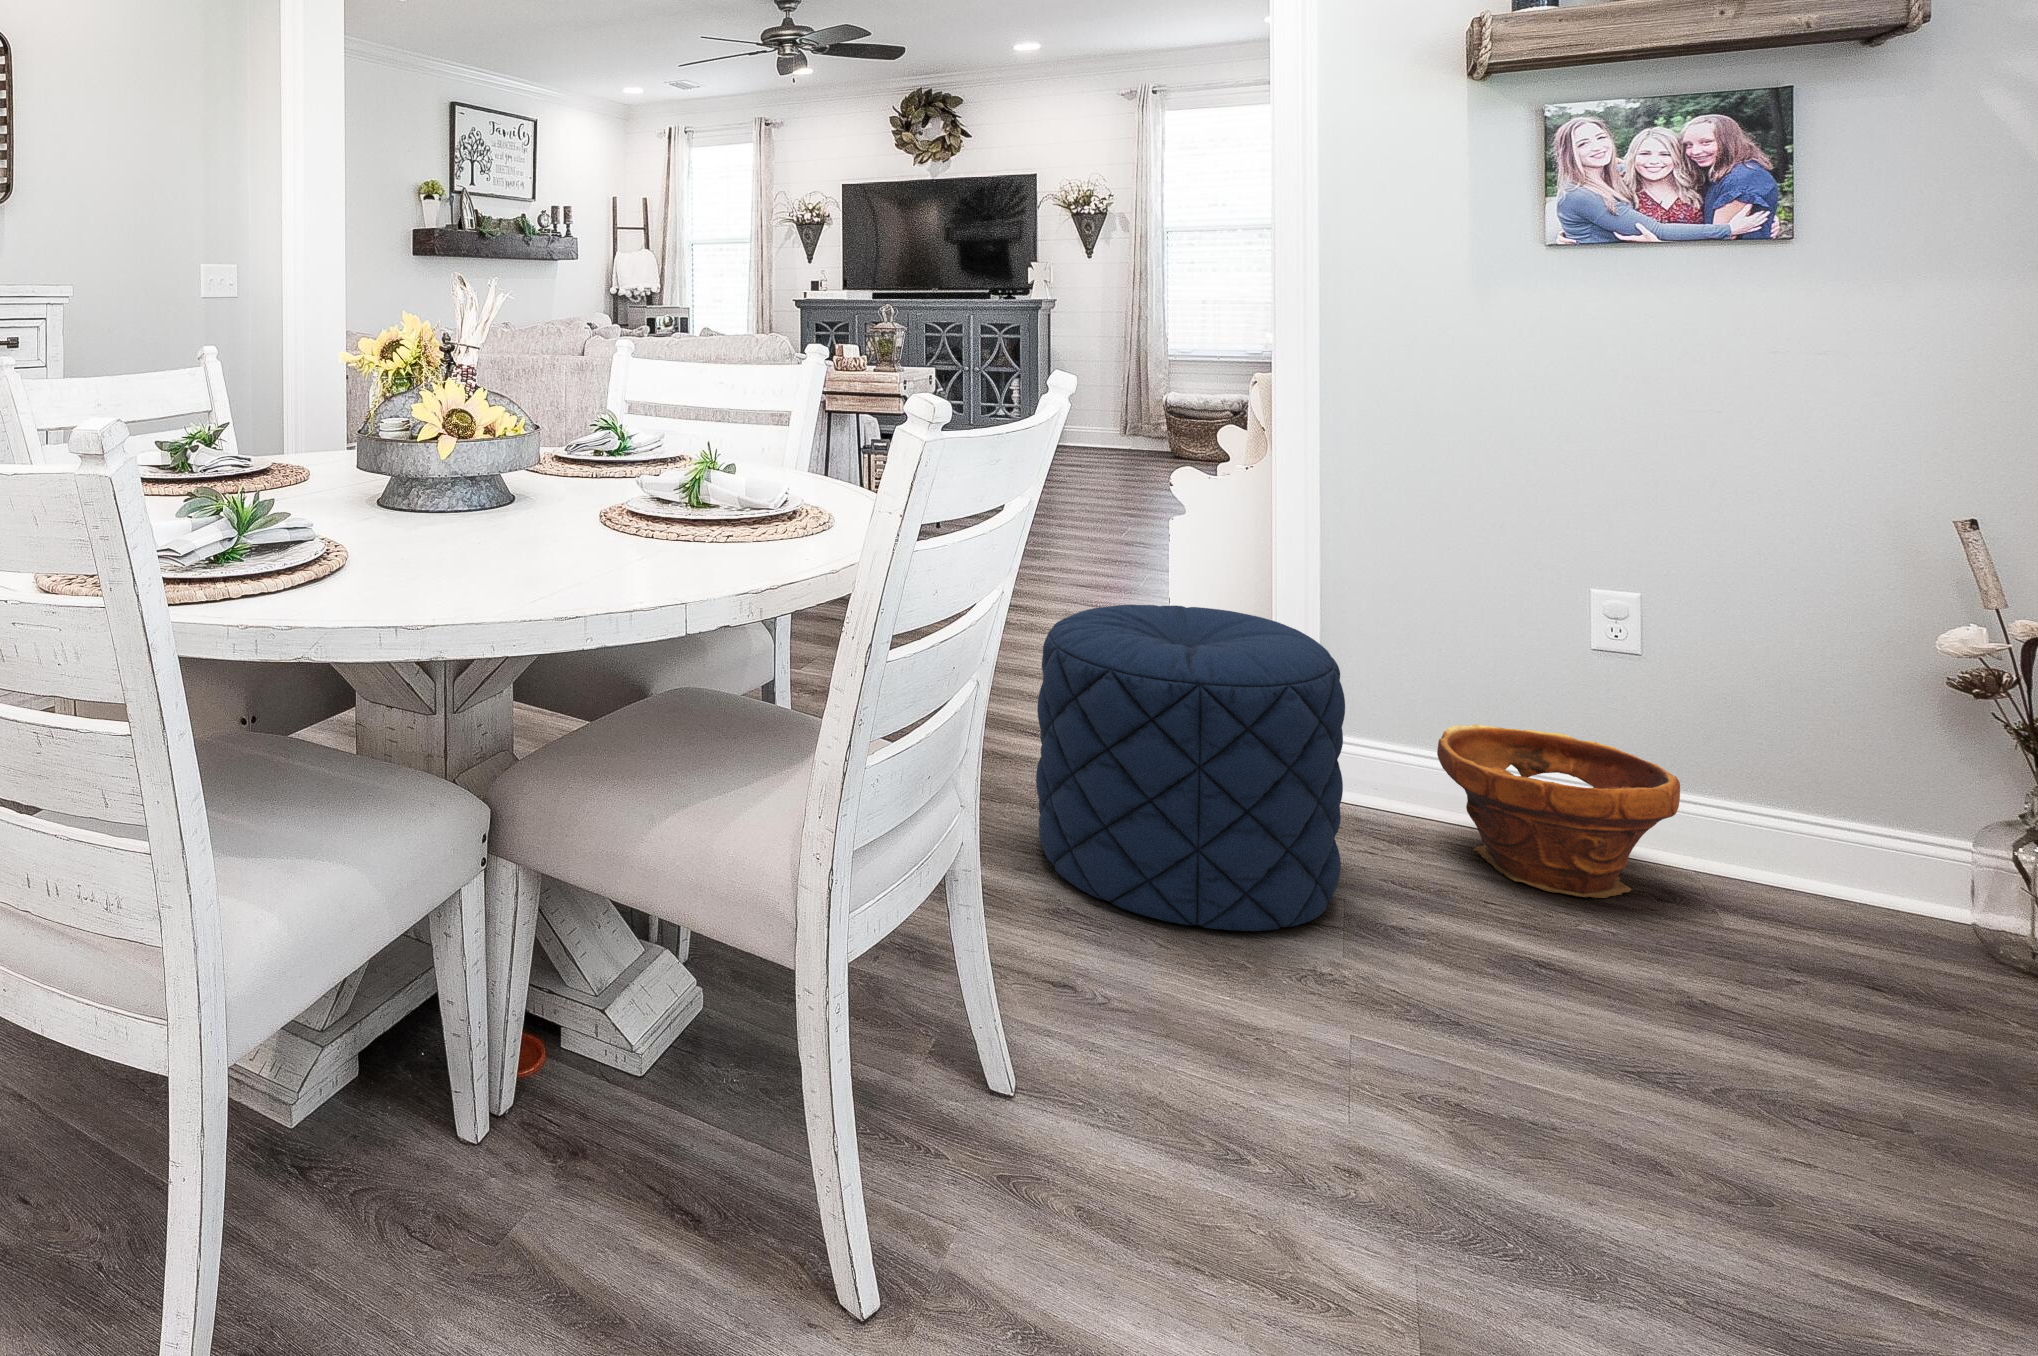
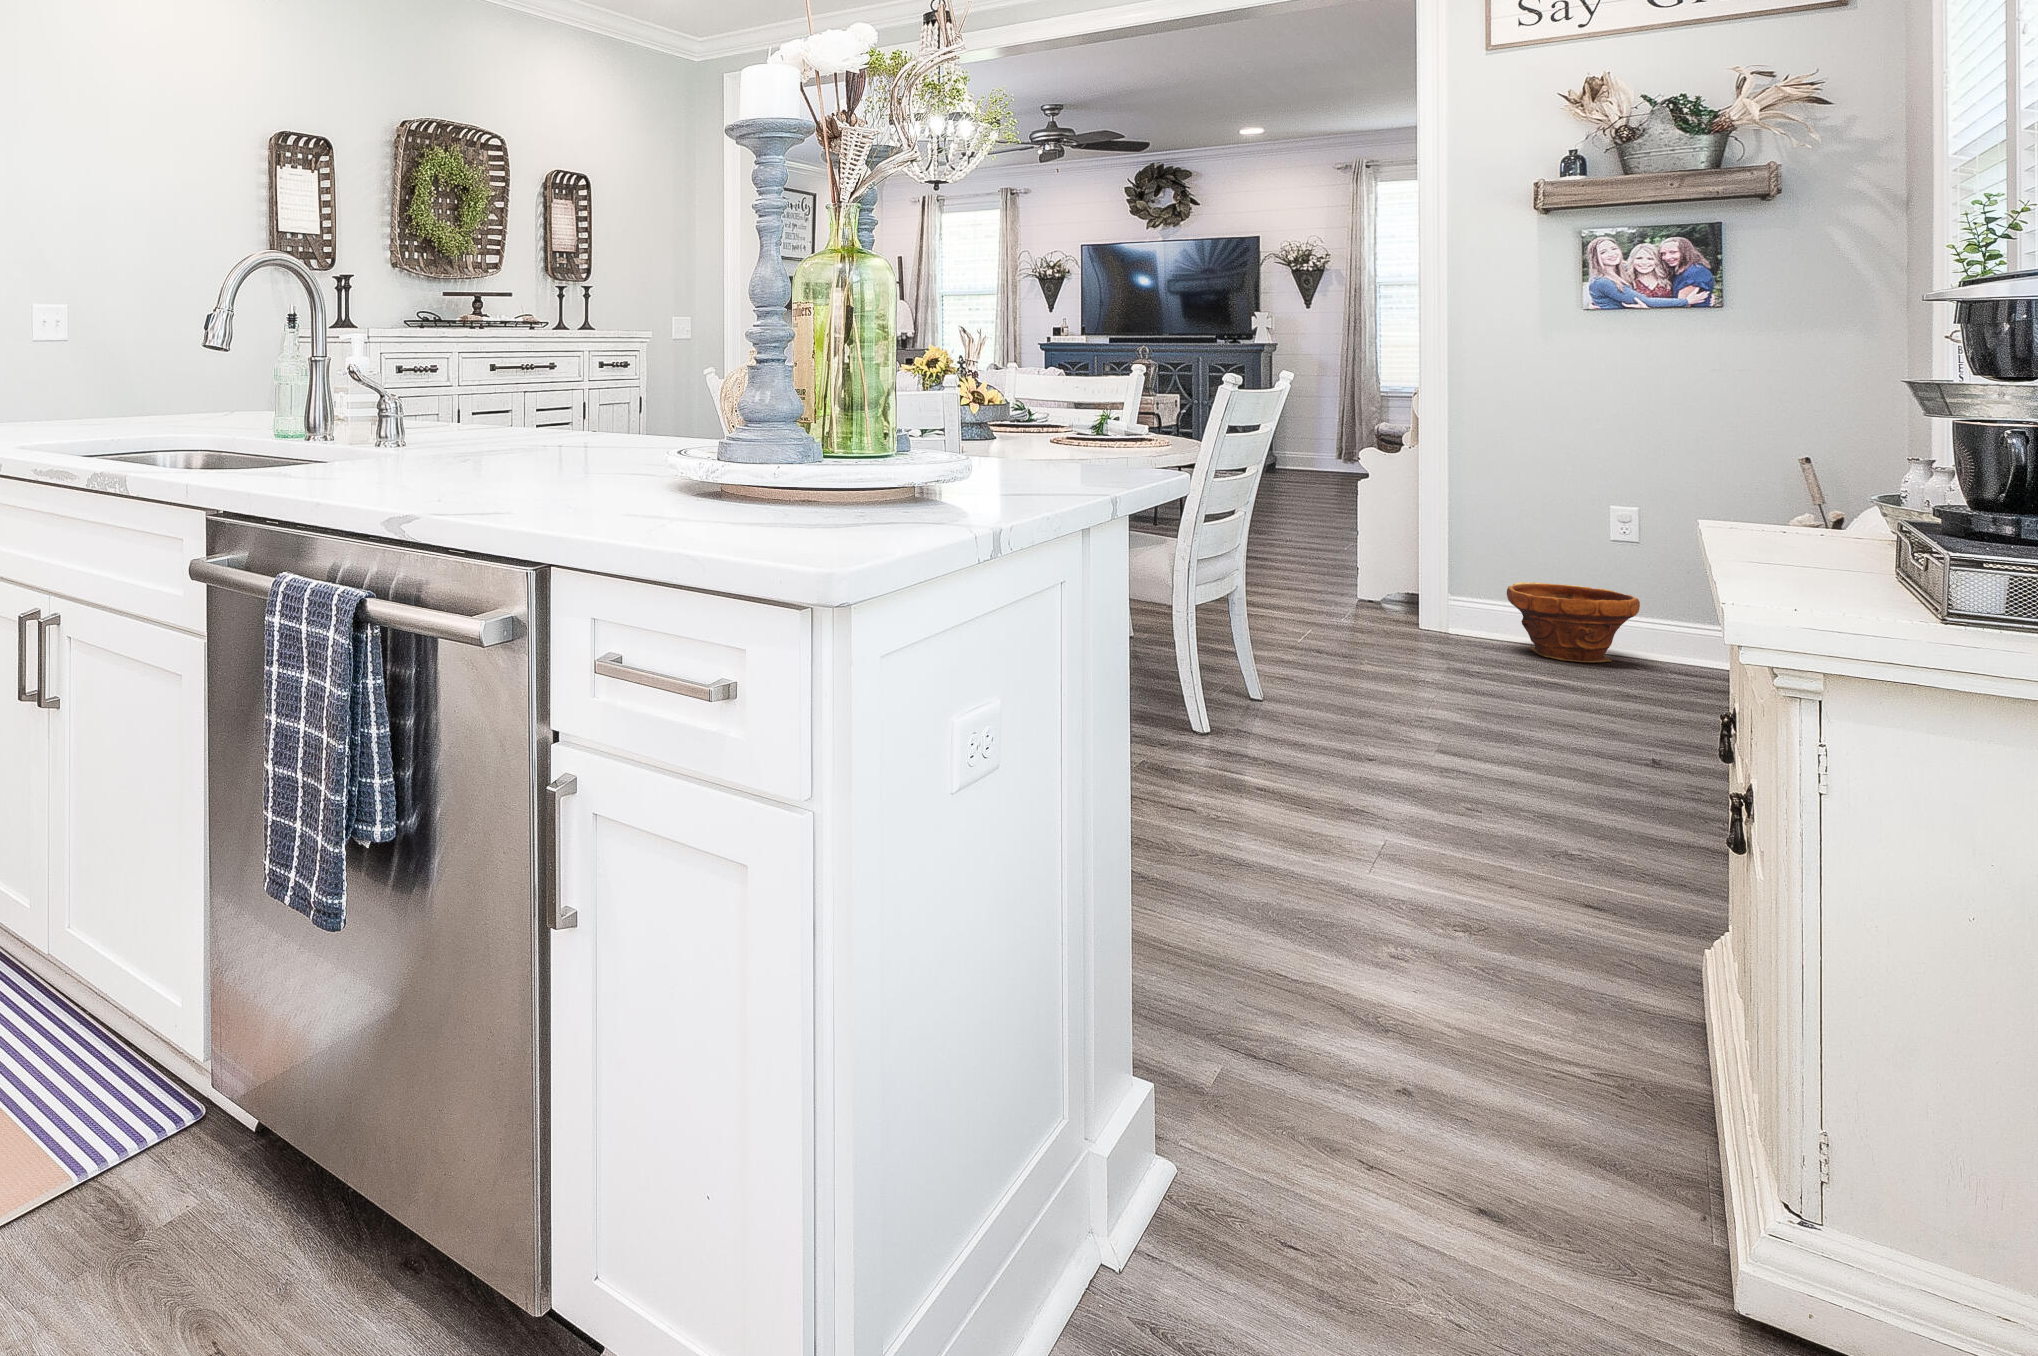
pouf: present [1036,605,1345,931] -> none [1270,512,1444,666]

